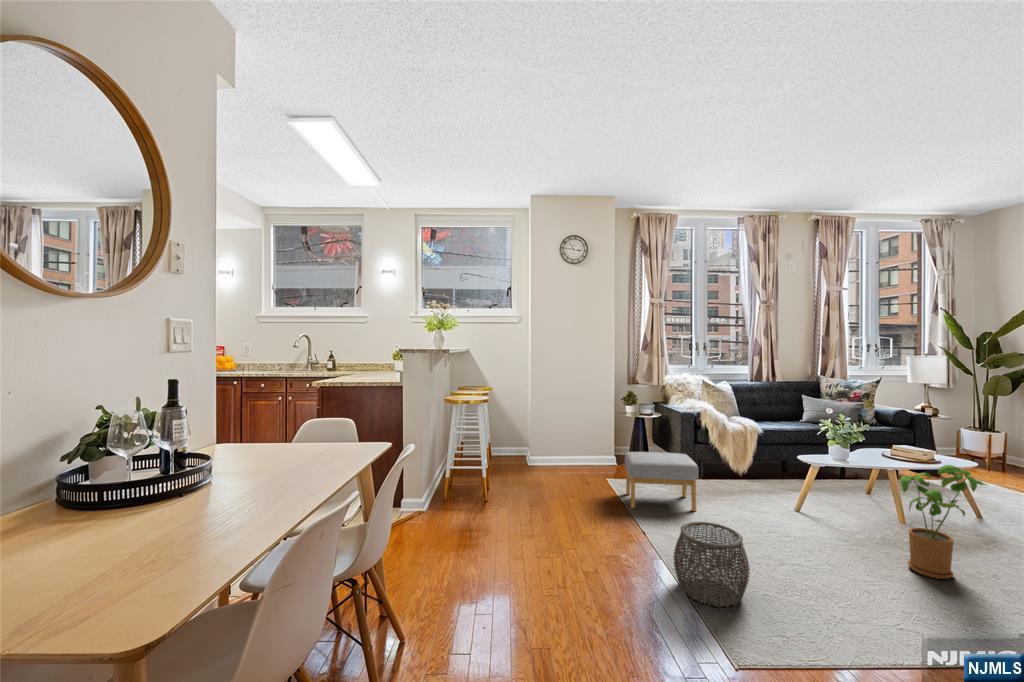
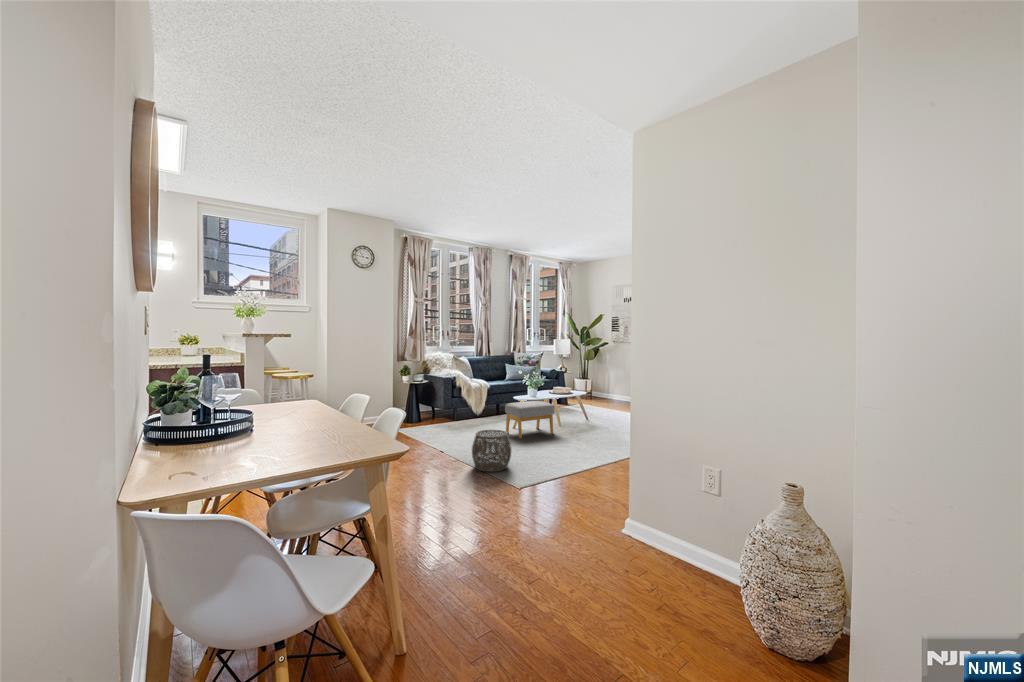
footstool: present [625,452,698,511] -> present [505,401,555,438]
house plant: present [900,465,987,579] -> none [564,386,597,442]

